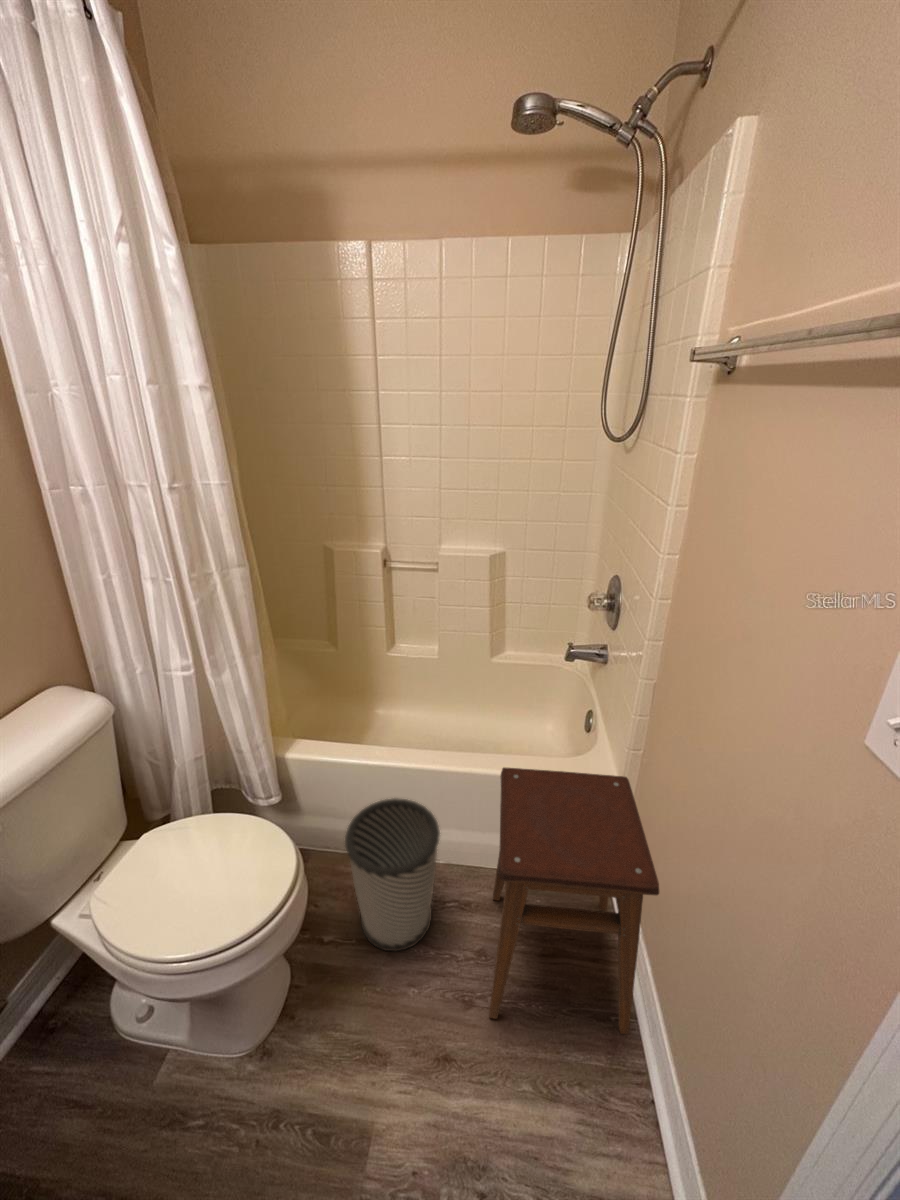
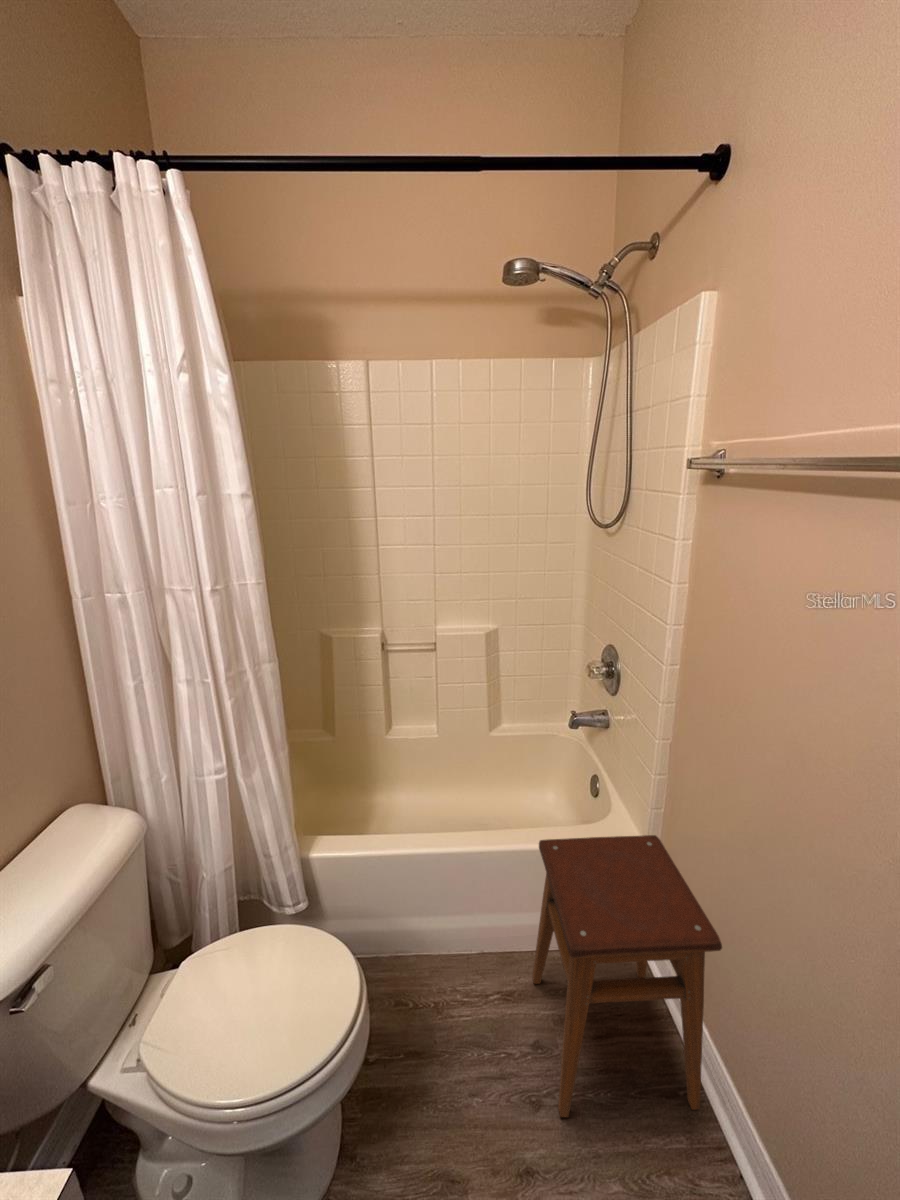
wastebasket: present [345,798,440,951] -> none [389,886,486,1060]

